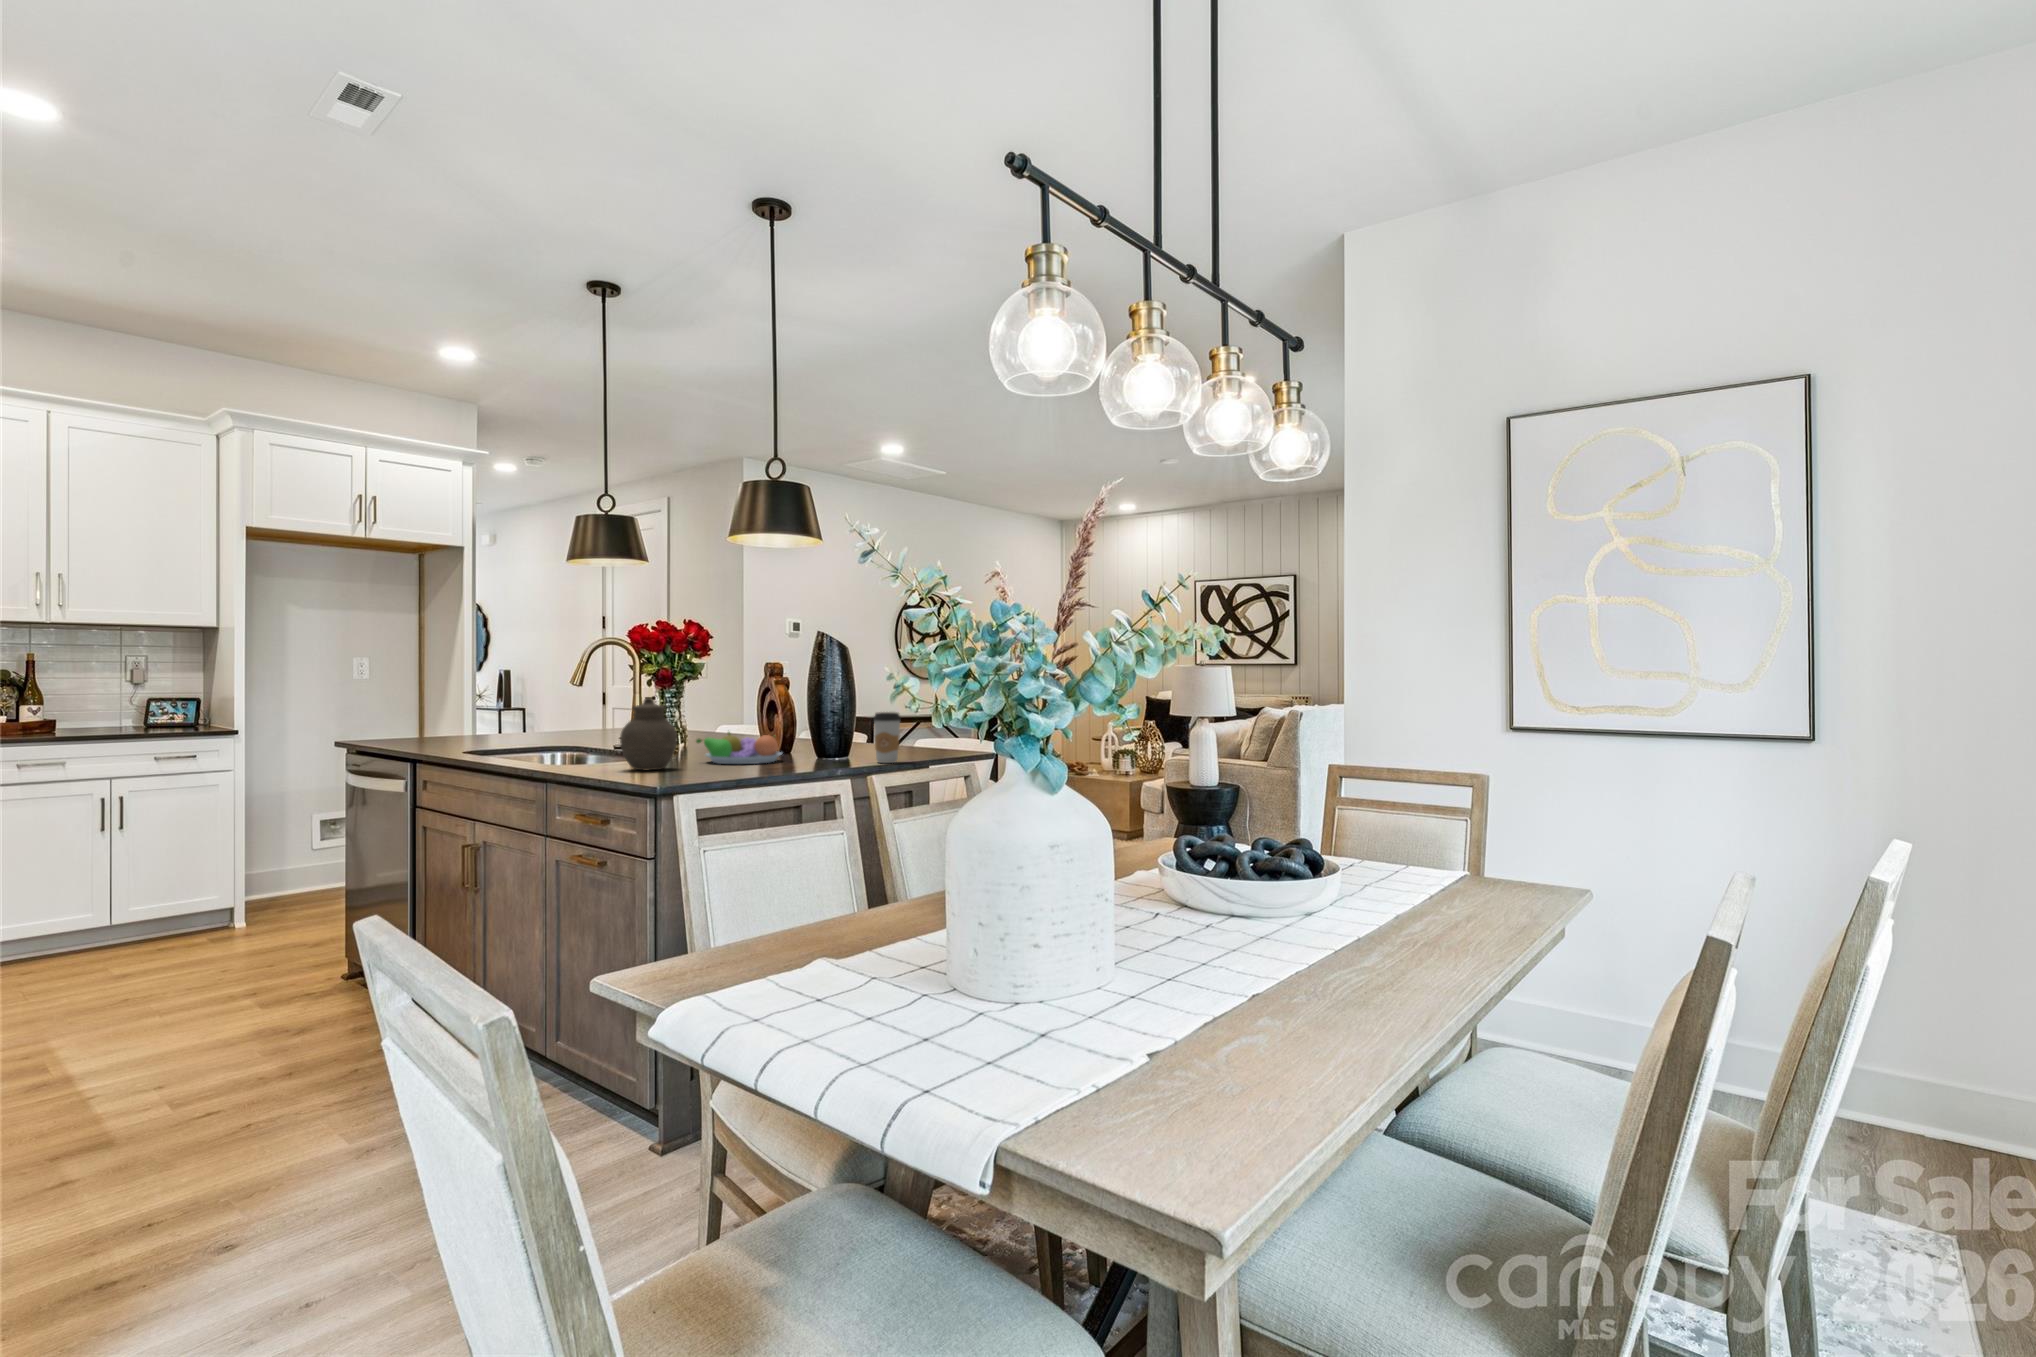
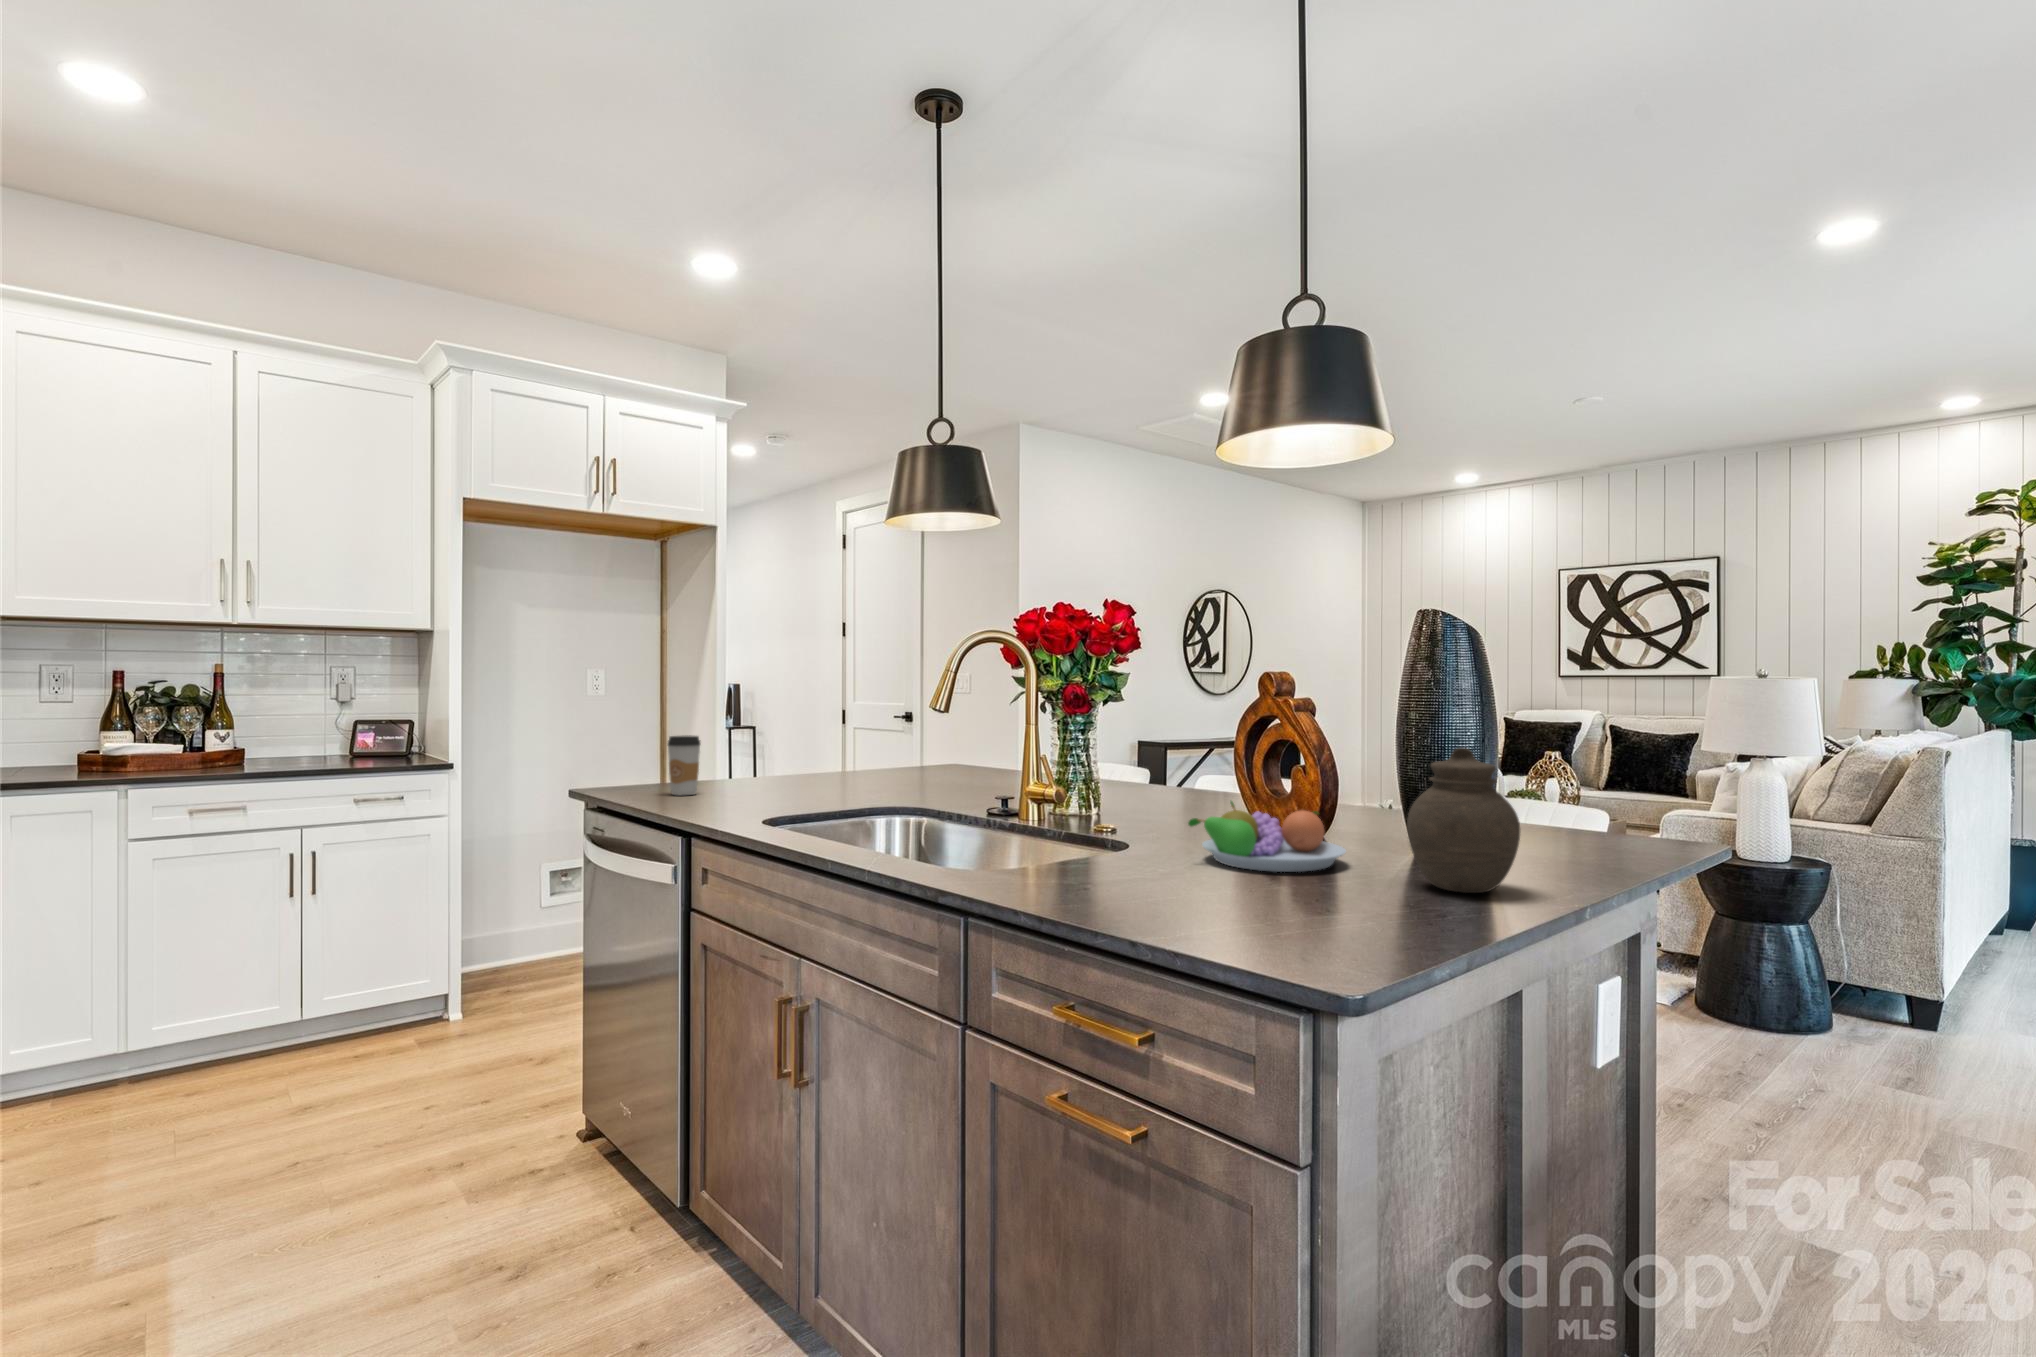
jar: present [620,698,677,770] -> present [1407,748,1520,893]
coffee cup: present [874,712,900,763] -> present [668,735,700,795]

